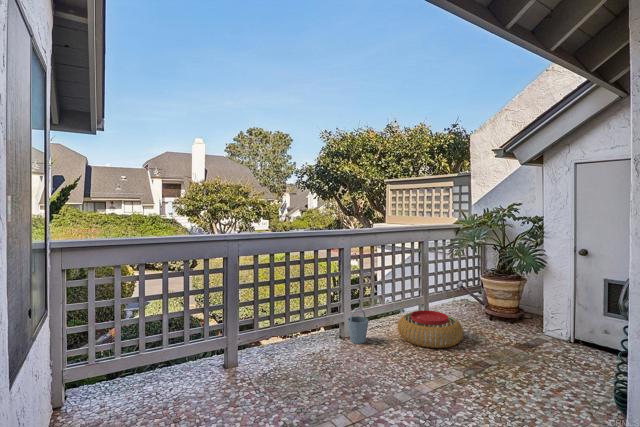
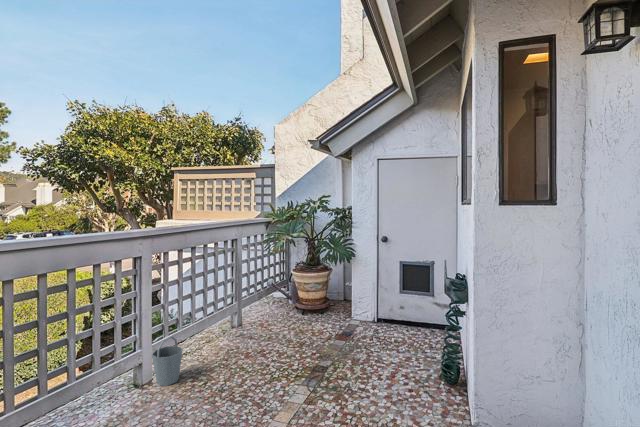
pouf: present [398,311,463,348] -> none [218,318,291,365]

